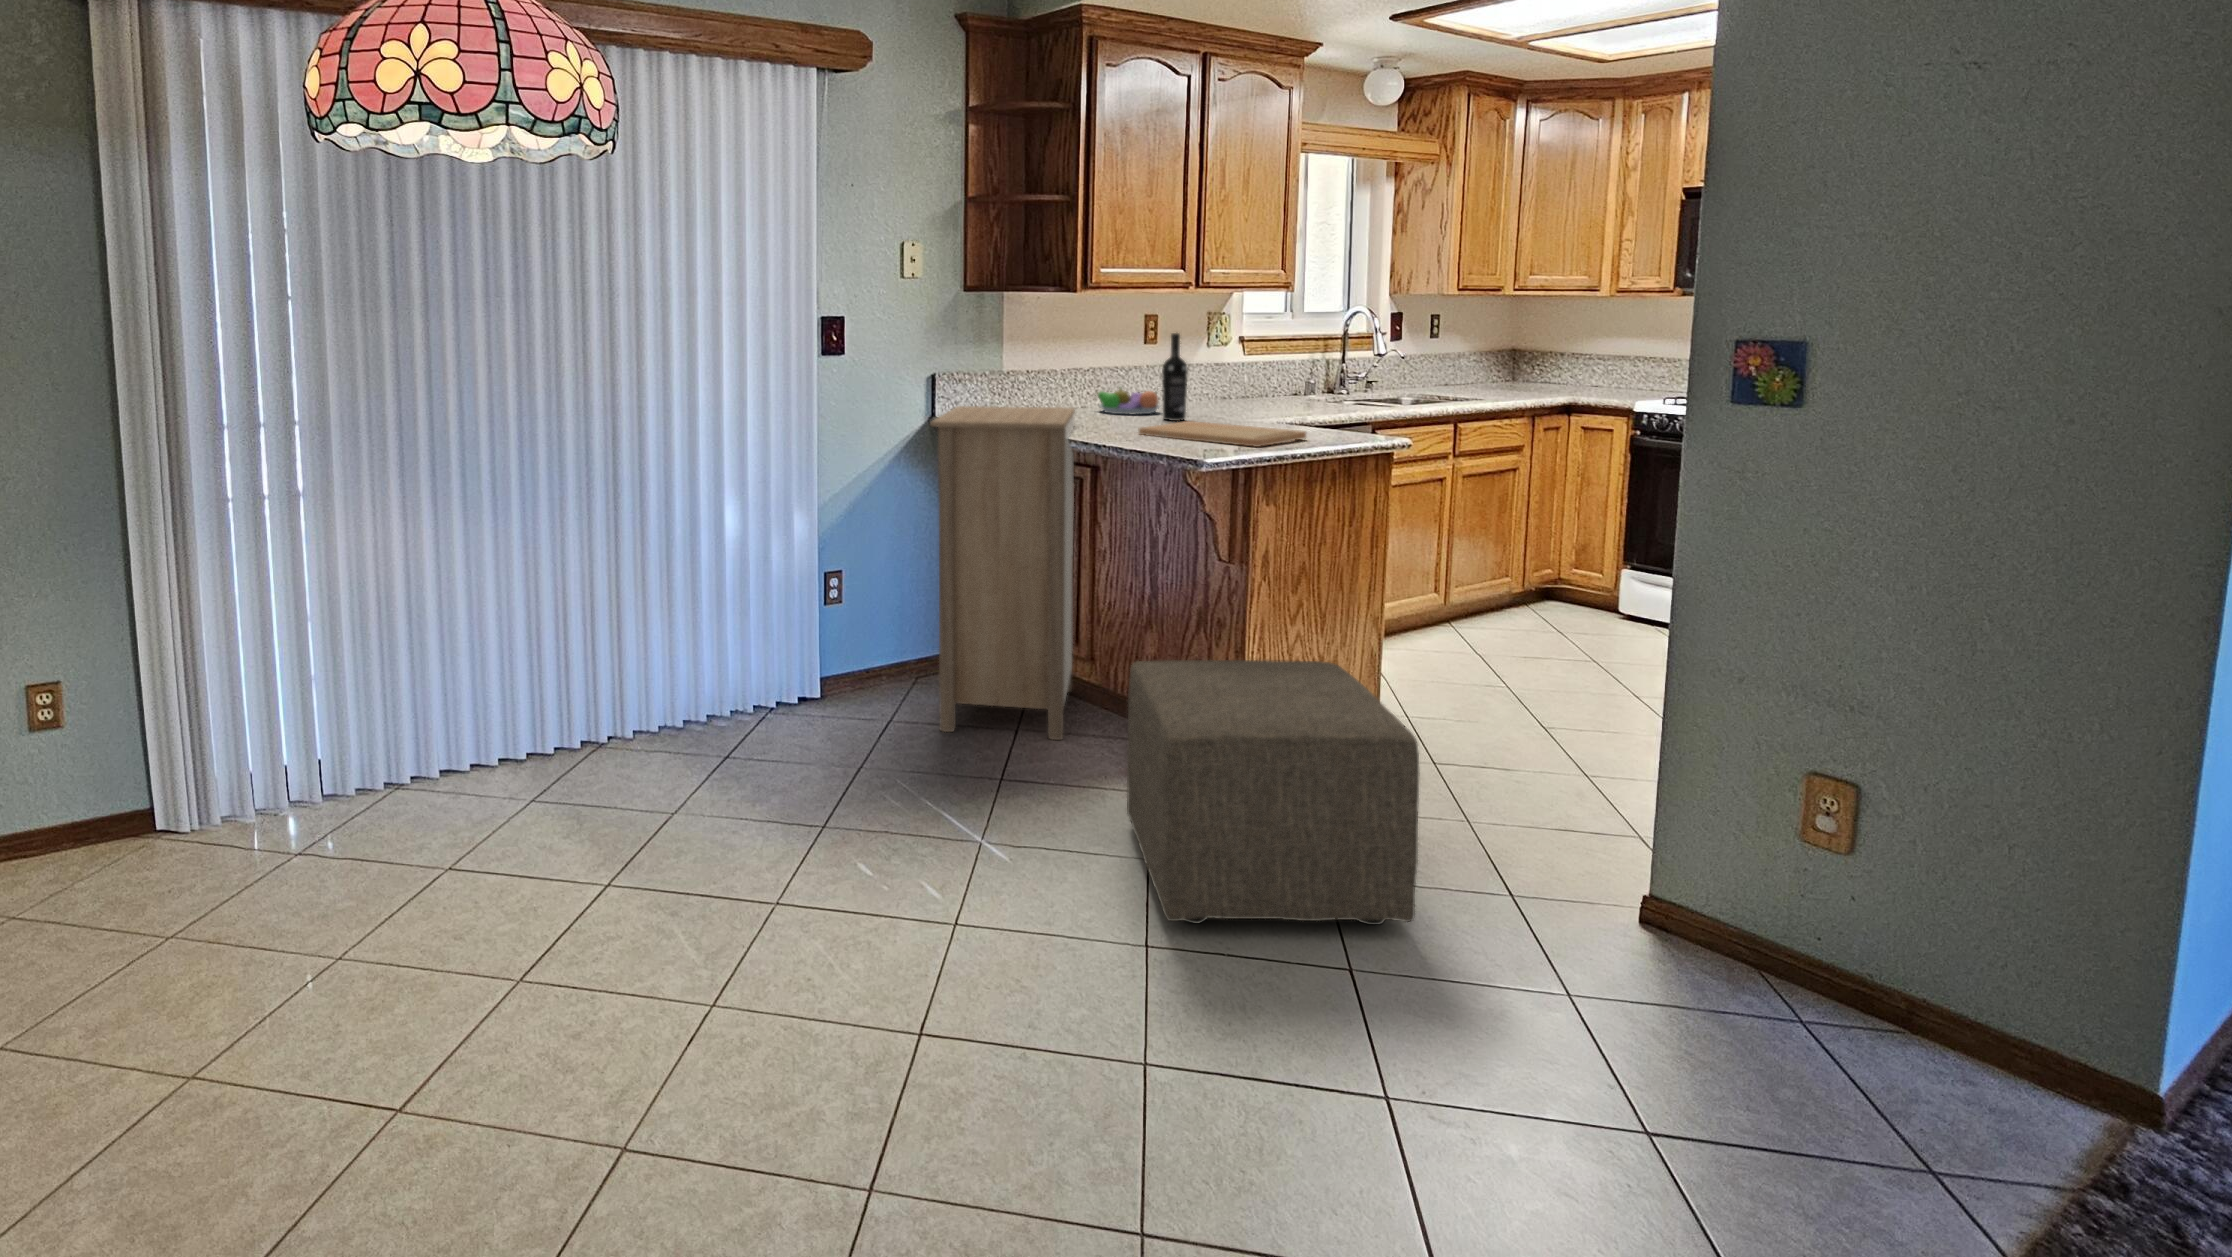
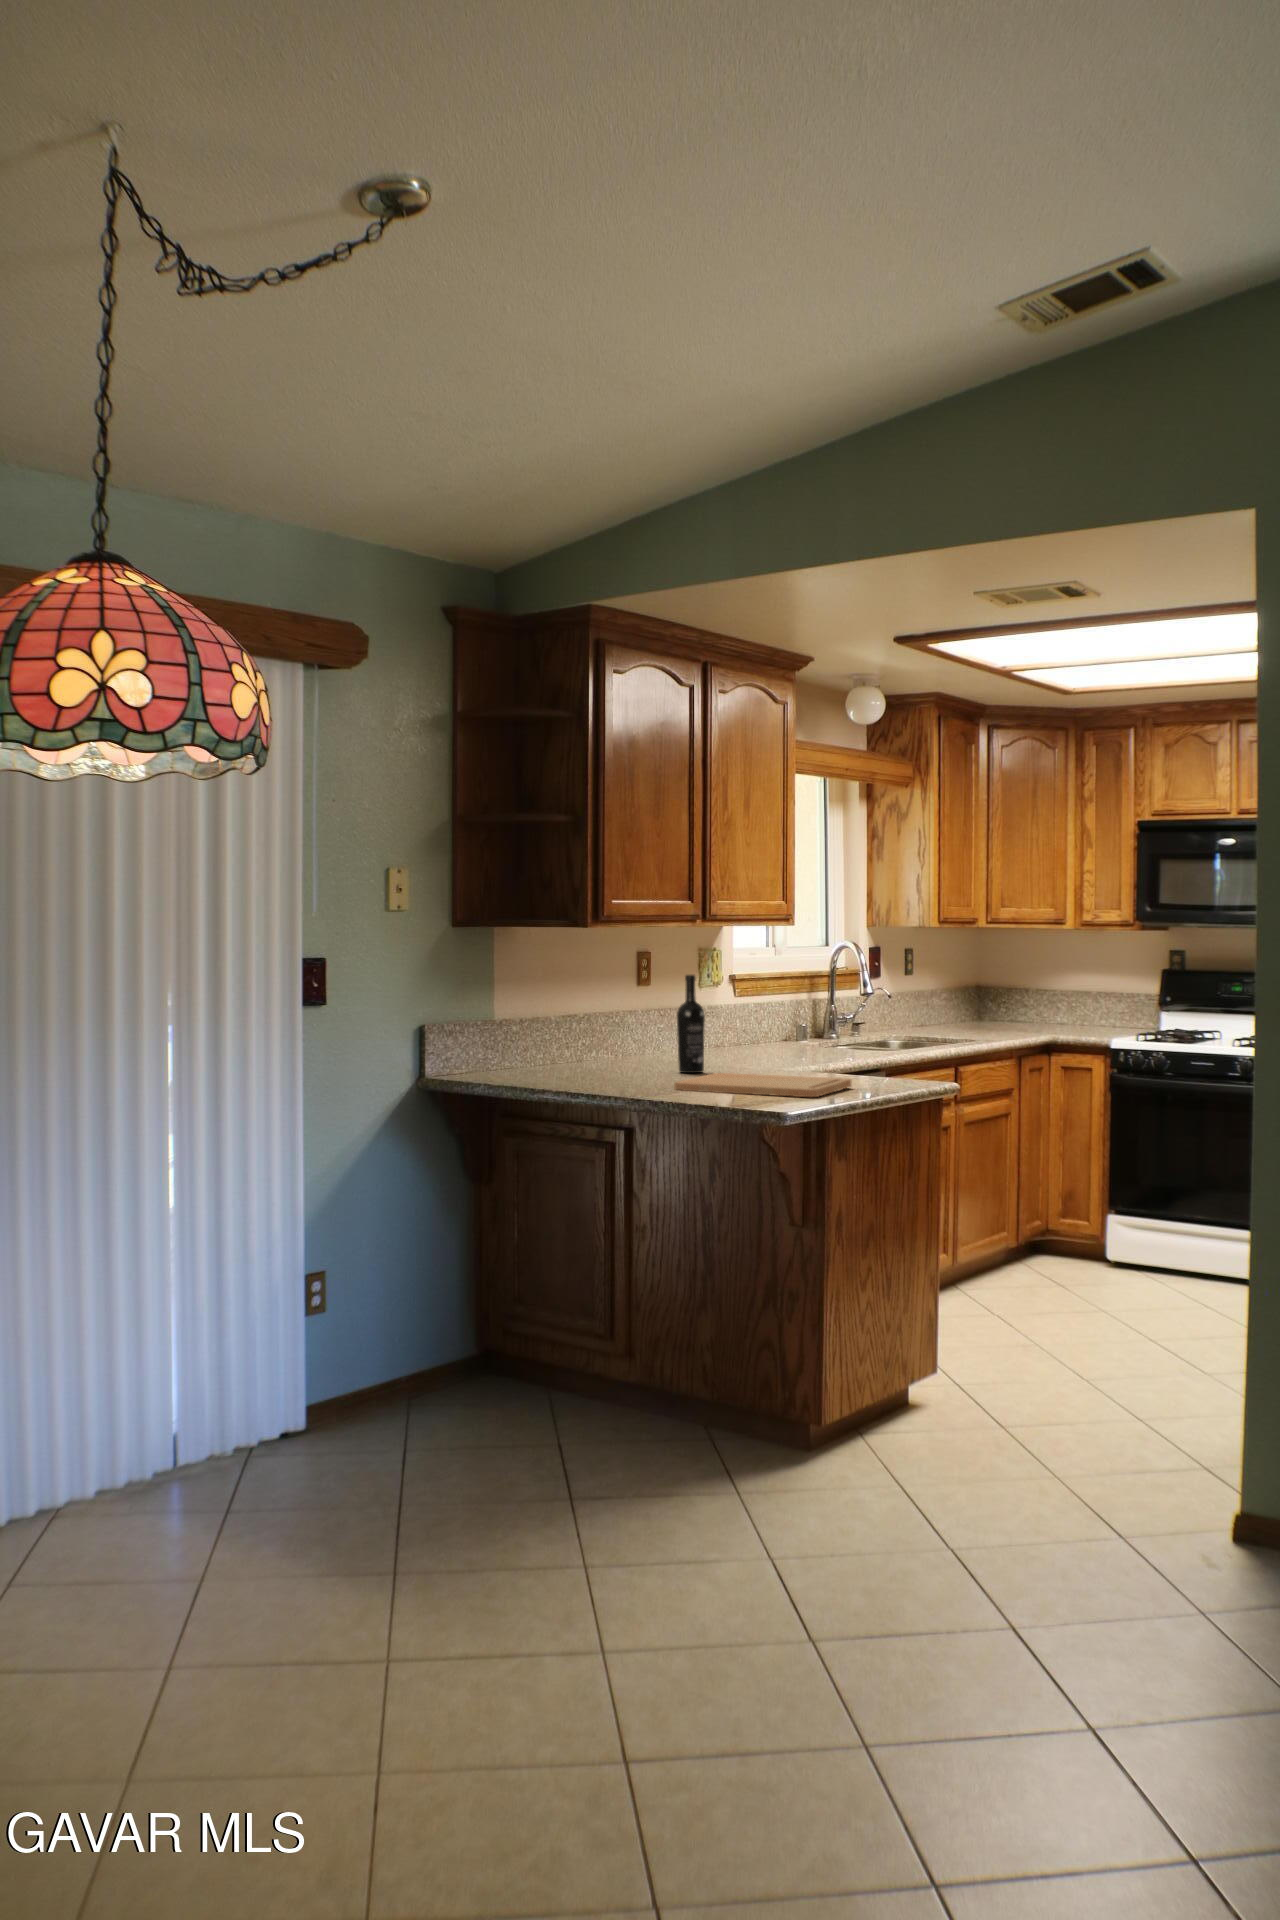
fruit bowl: present [1097,387,1160,415] -> none [589,1036,668,1068]
storage cabinet: present [931,406,1075,740] -> none [452,1062,612,1459]
ottoman: present [1127,660,1420,925] -> none [724,1324,1052,1623]

